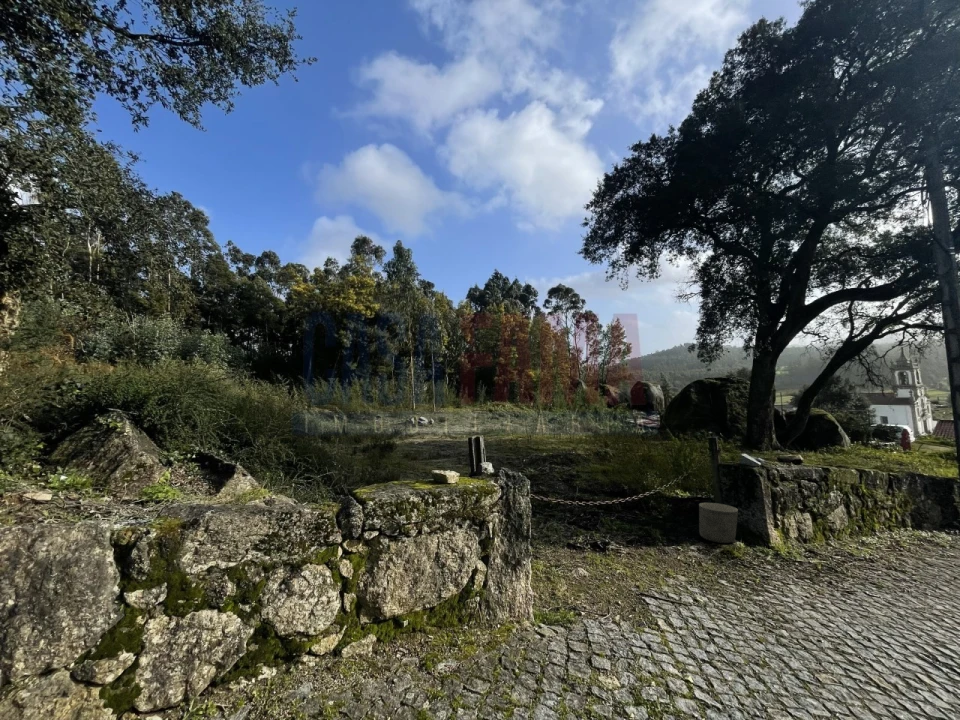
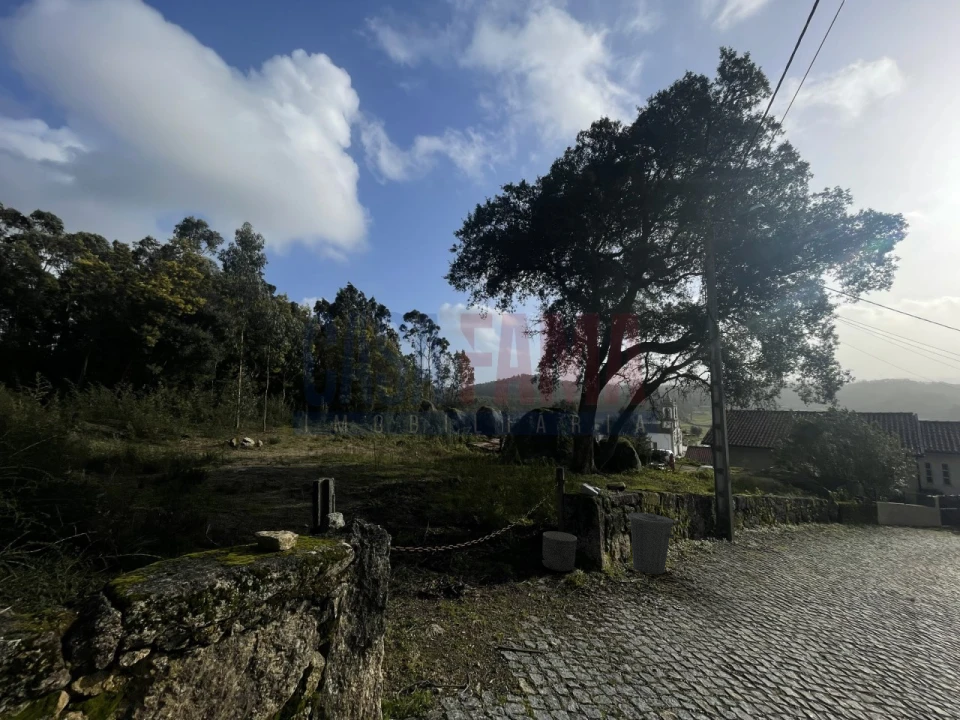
trash can: none [803,487,862,554] -> present [628,513,674,574]

